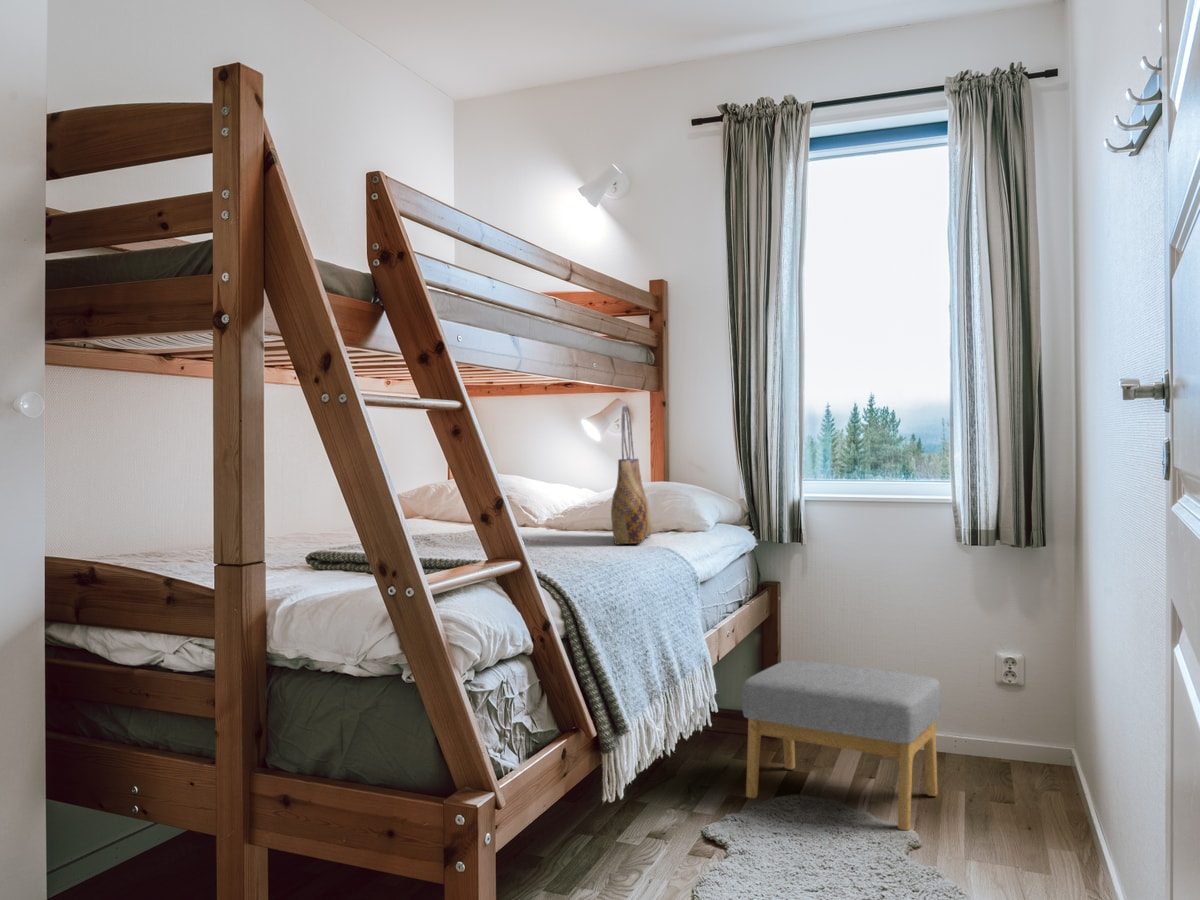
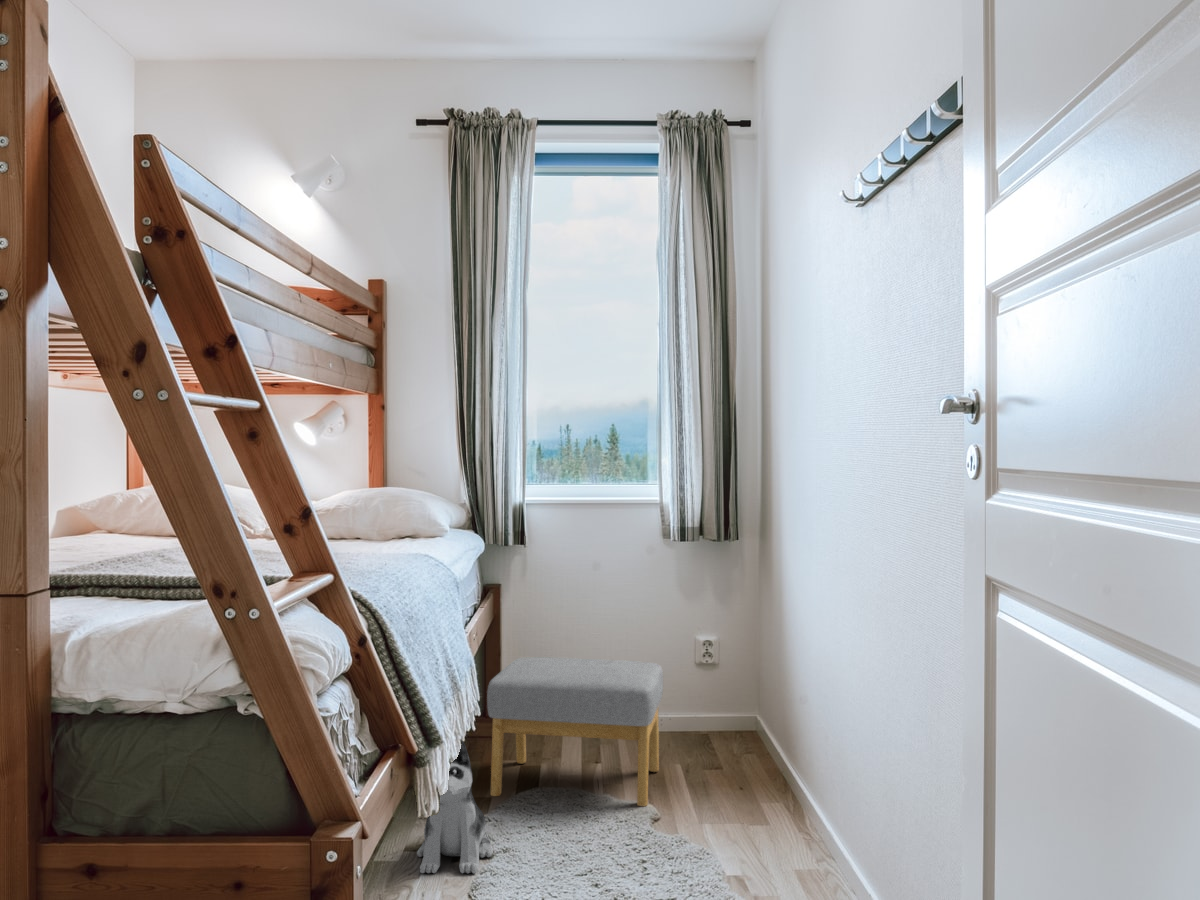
tote bag: present [611,405,651,544] -> none [360,406,398,551]
plush toy: none [647,733,725,869] -> present [417,741,493,874]

